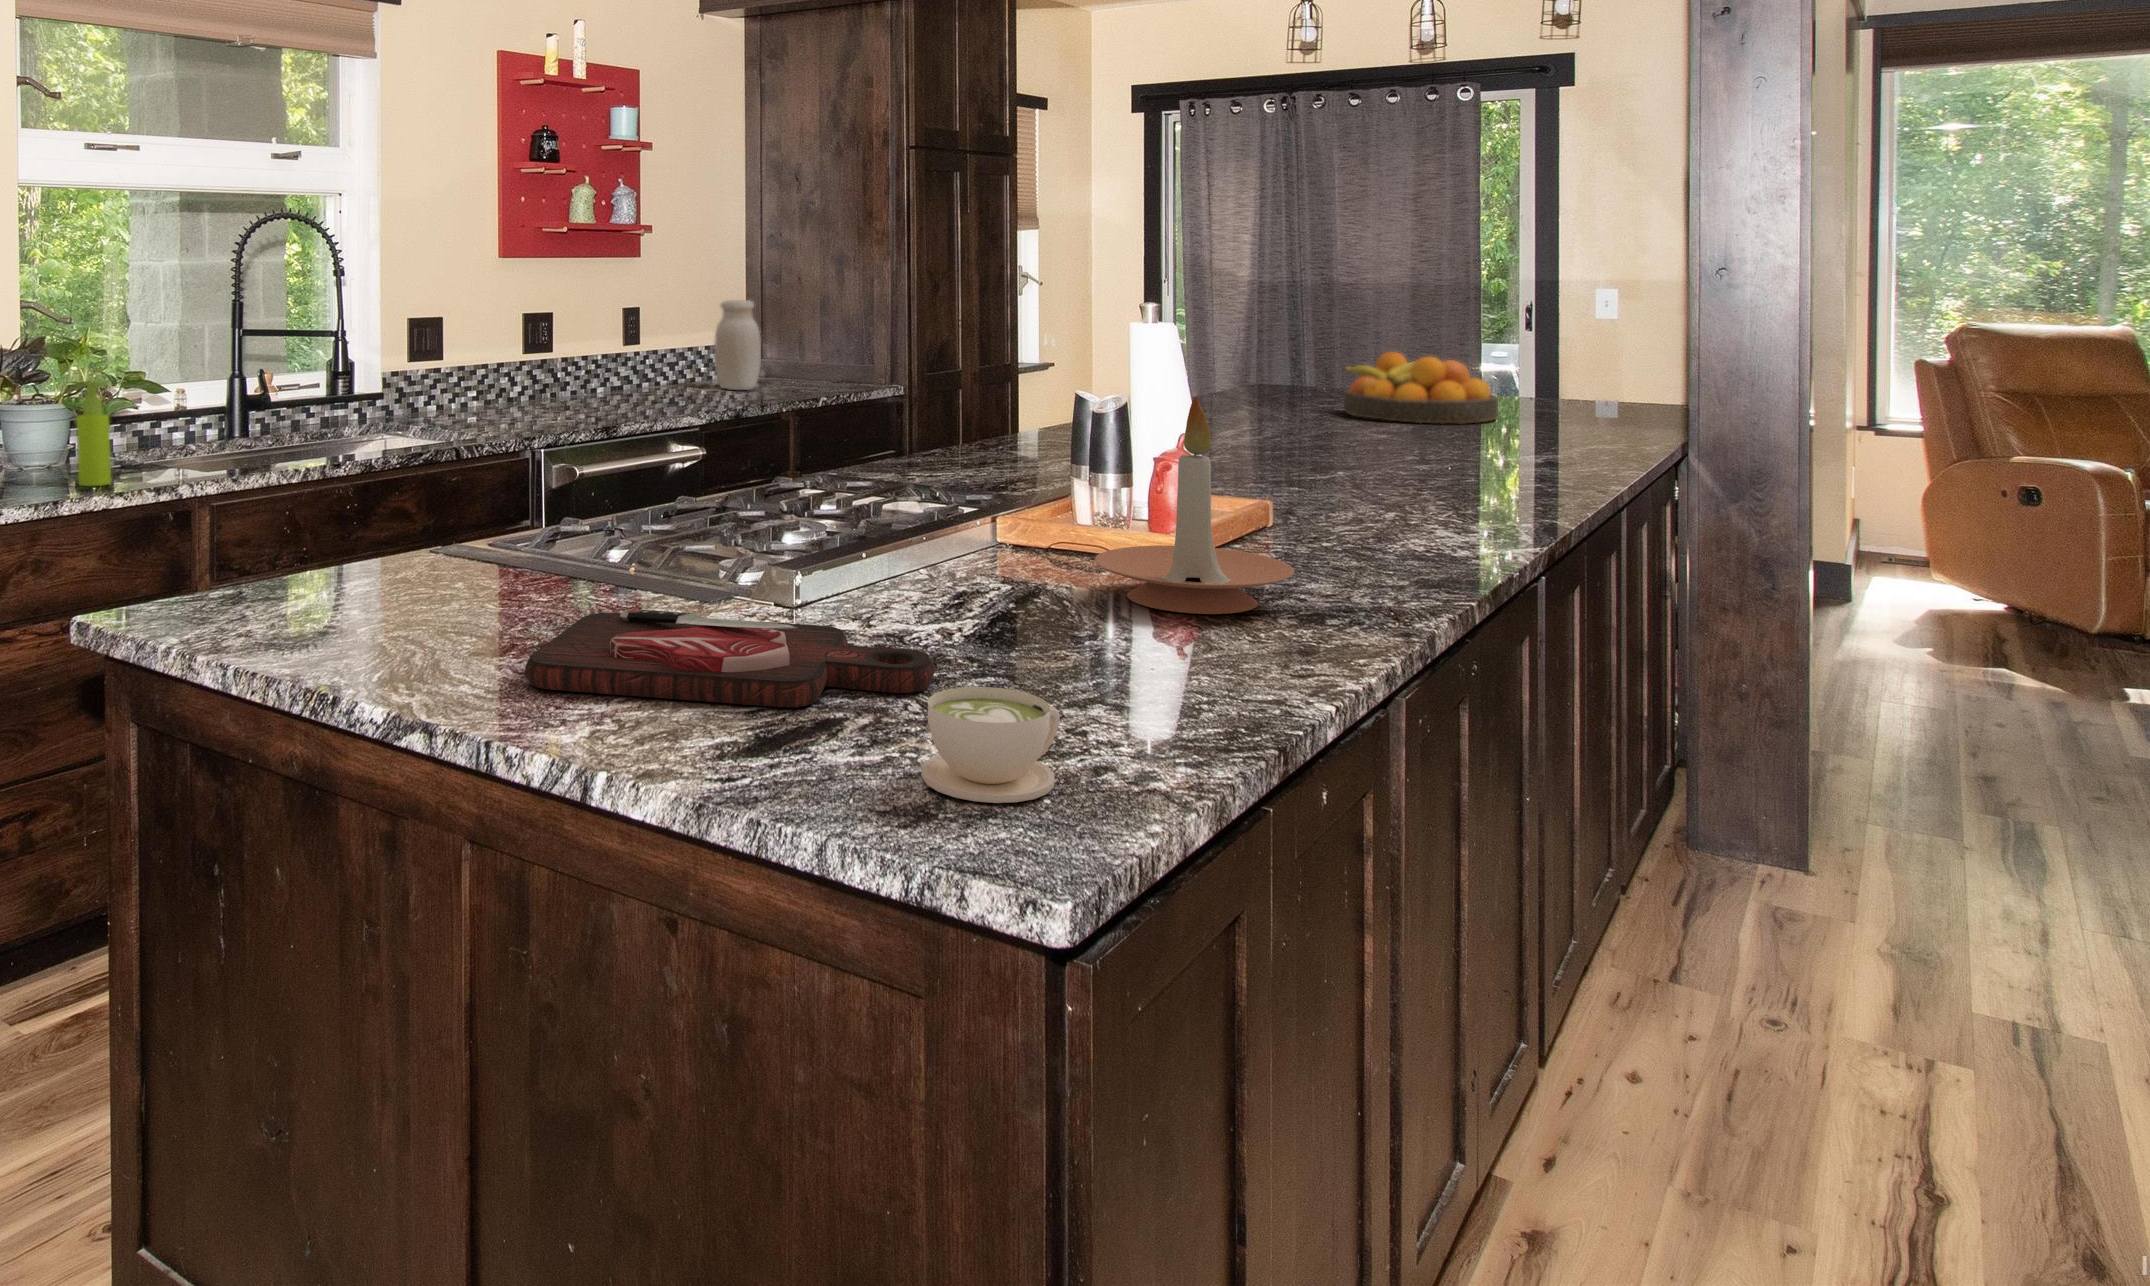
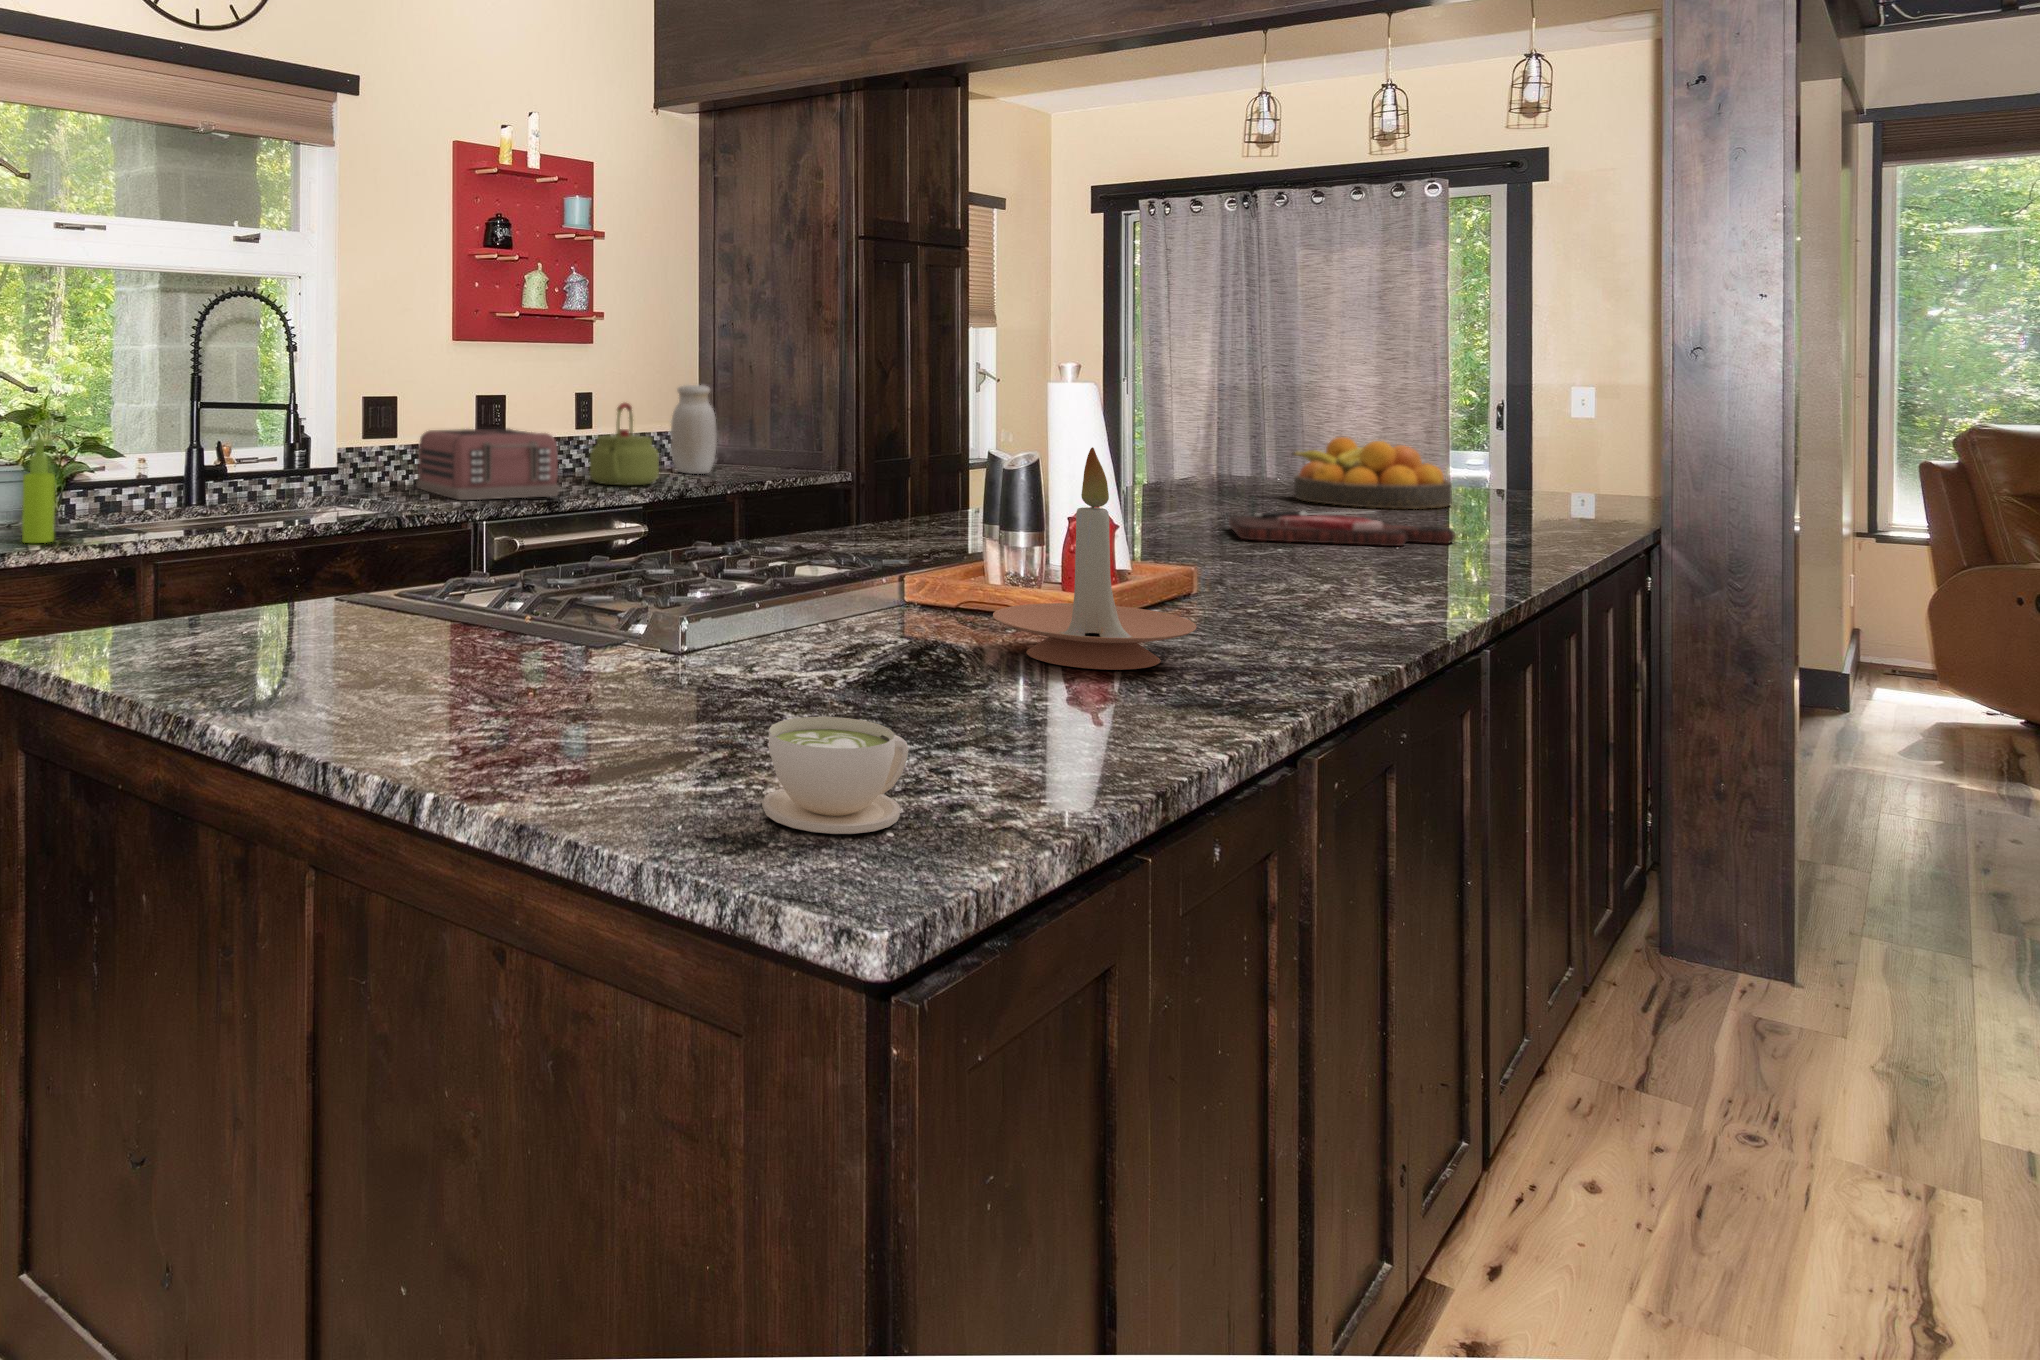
kettle: none [636,320,706,405] -> present [590,403,659,486]
toaster: none [463,350,611,426] -> present [417,429,560,500]
cutting board: present [525,609,935,707] -> present [1229,511,1456,546]

